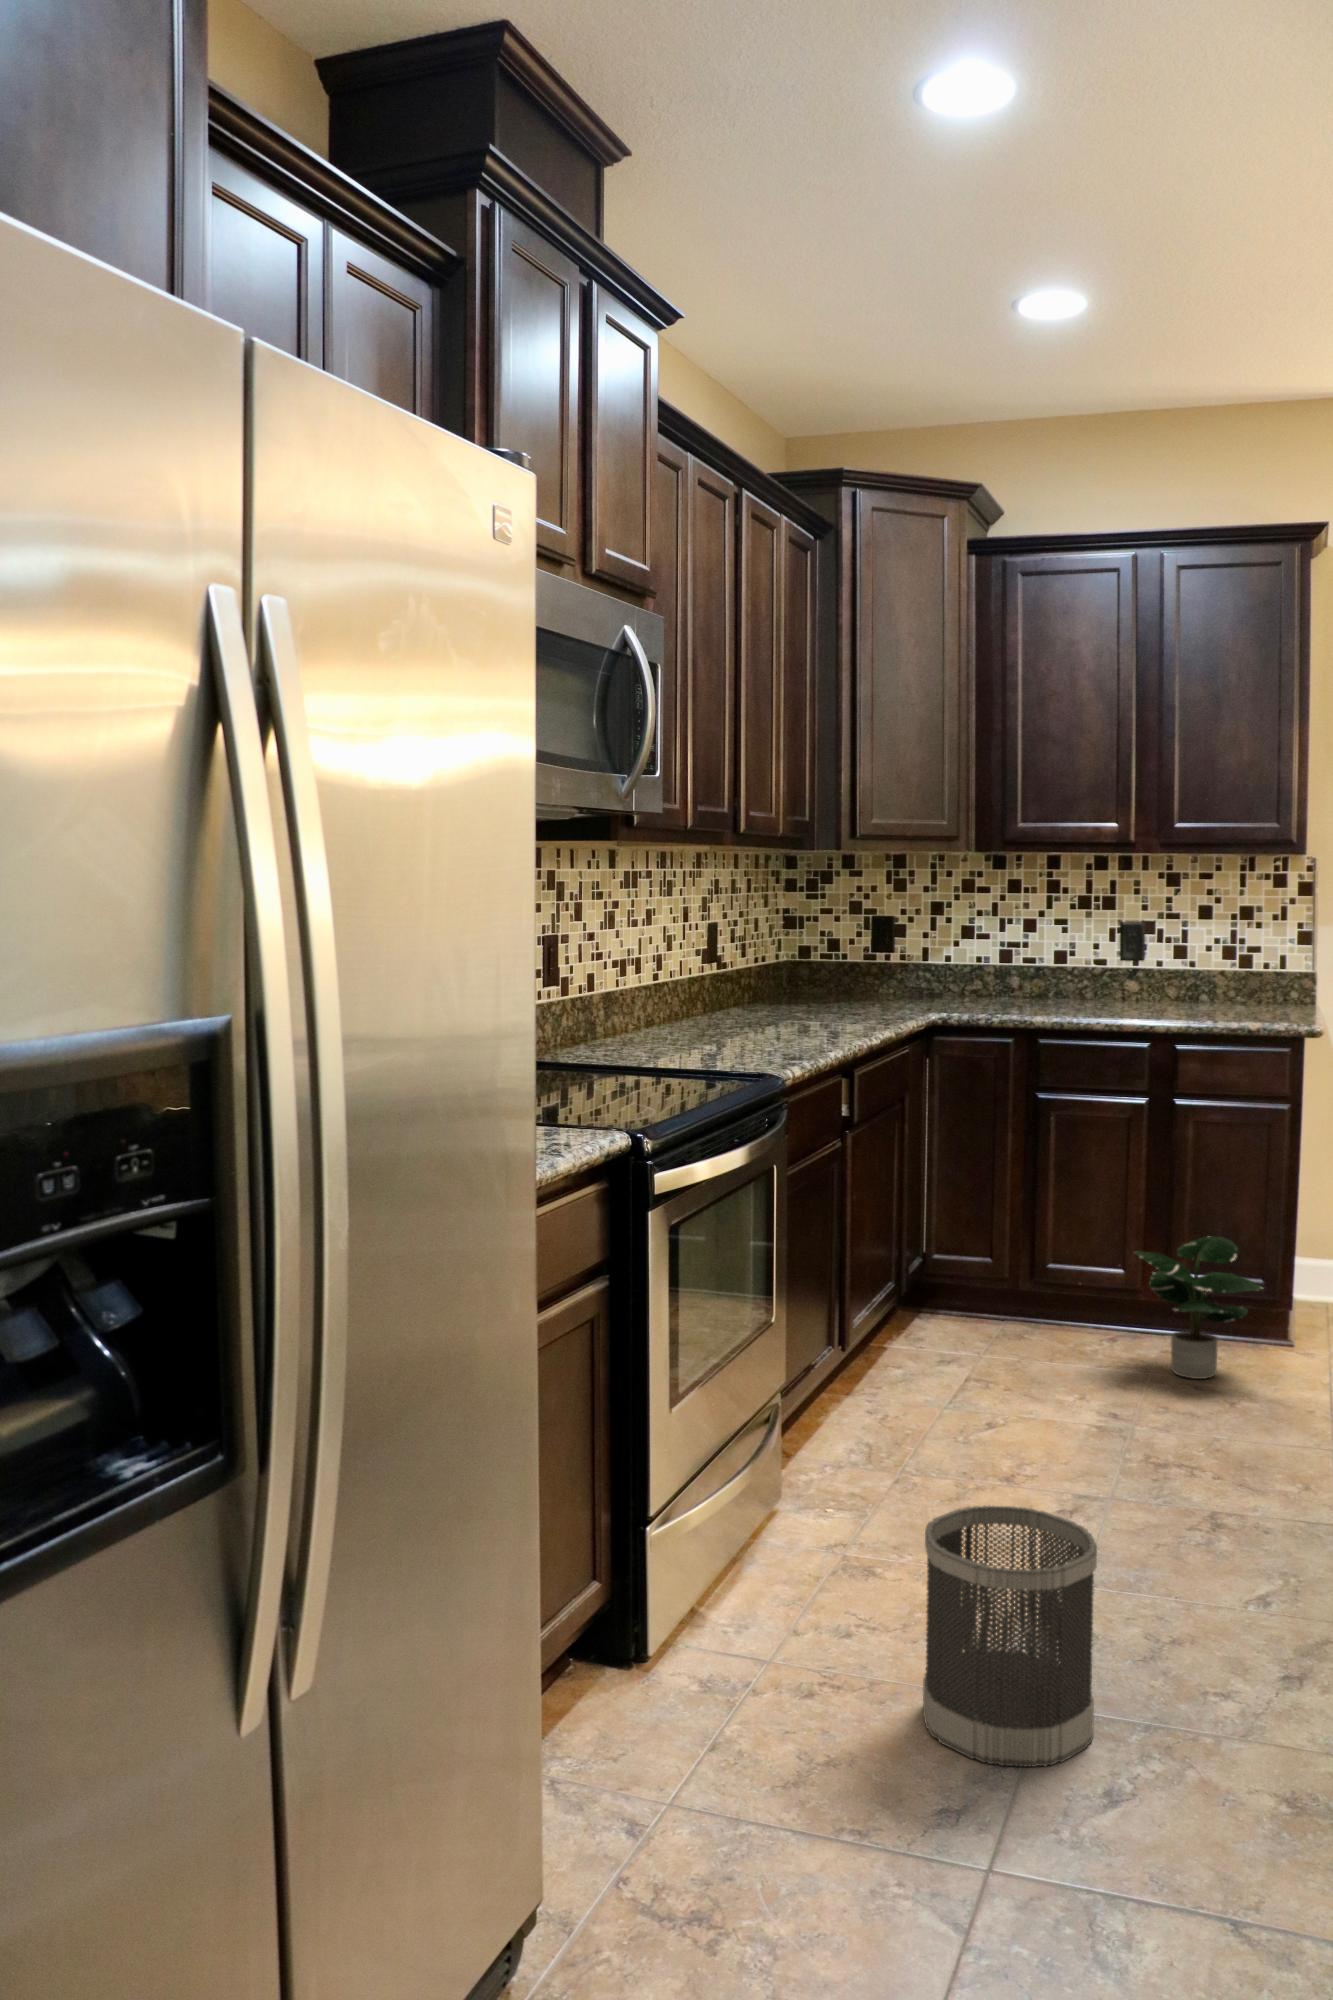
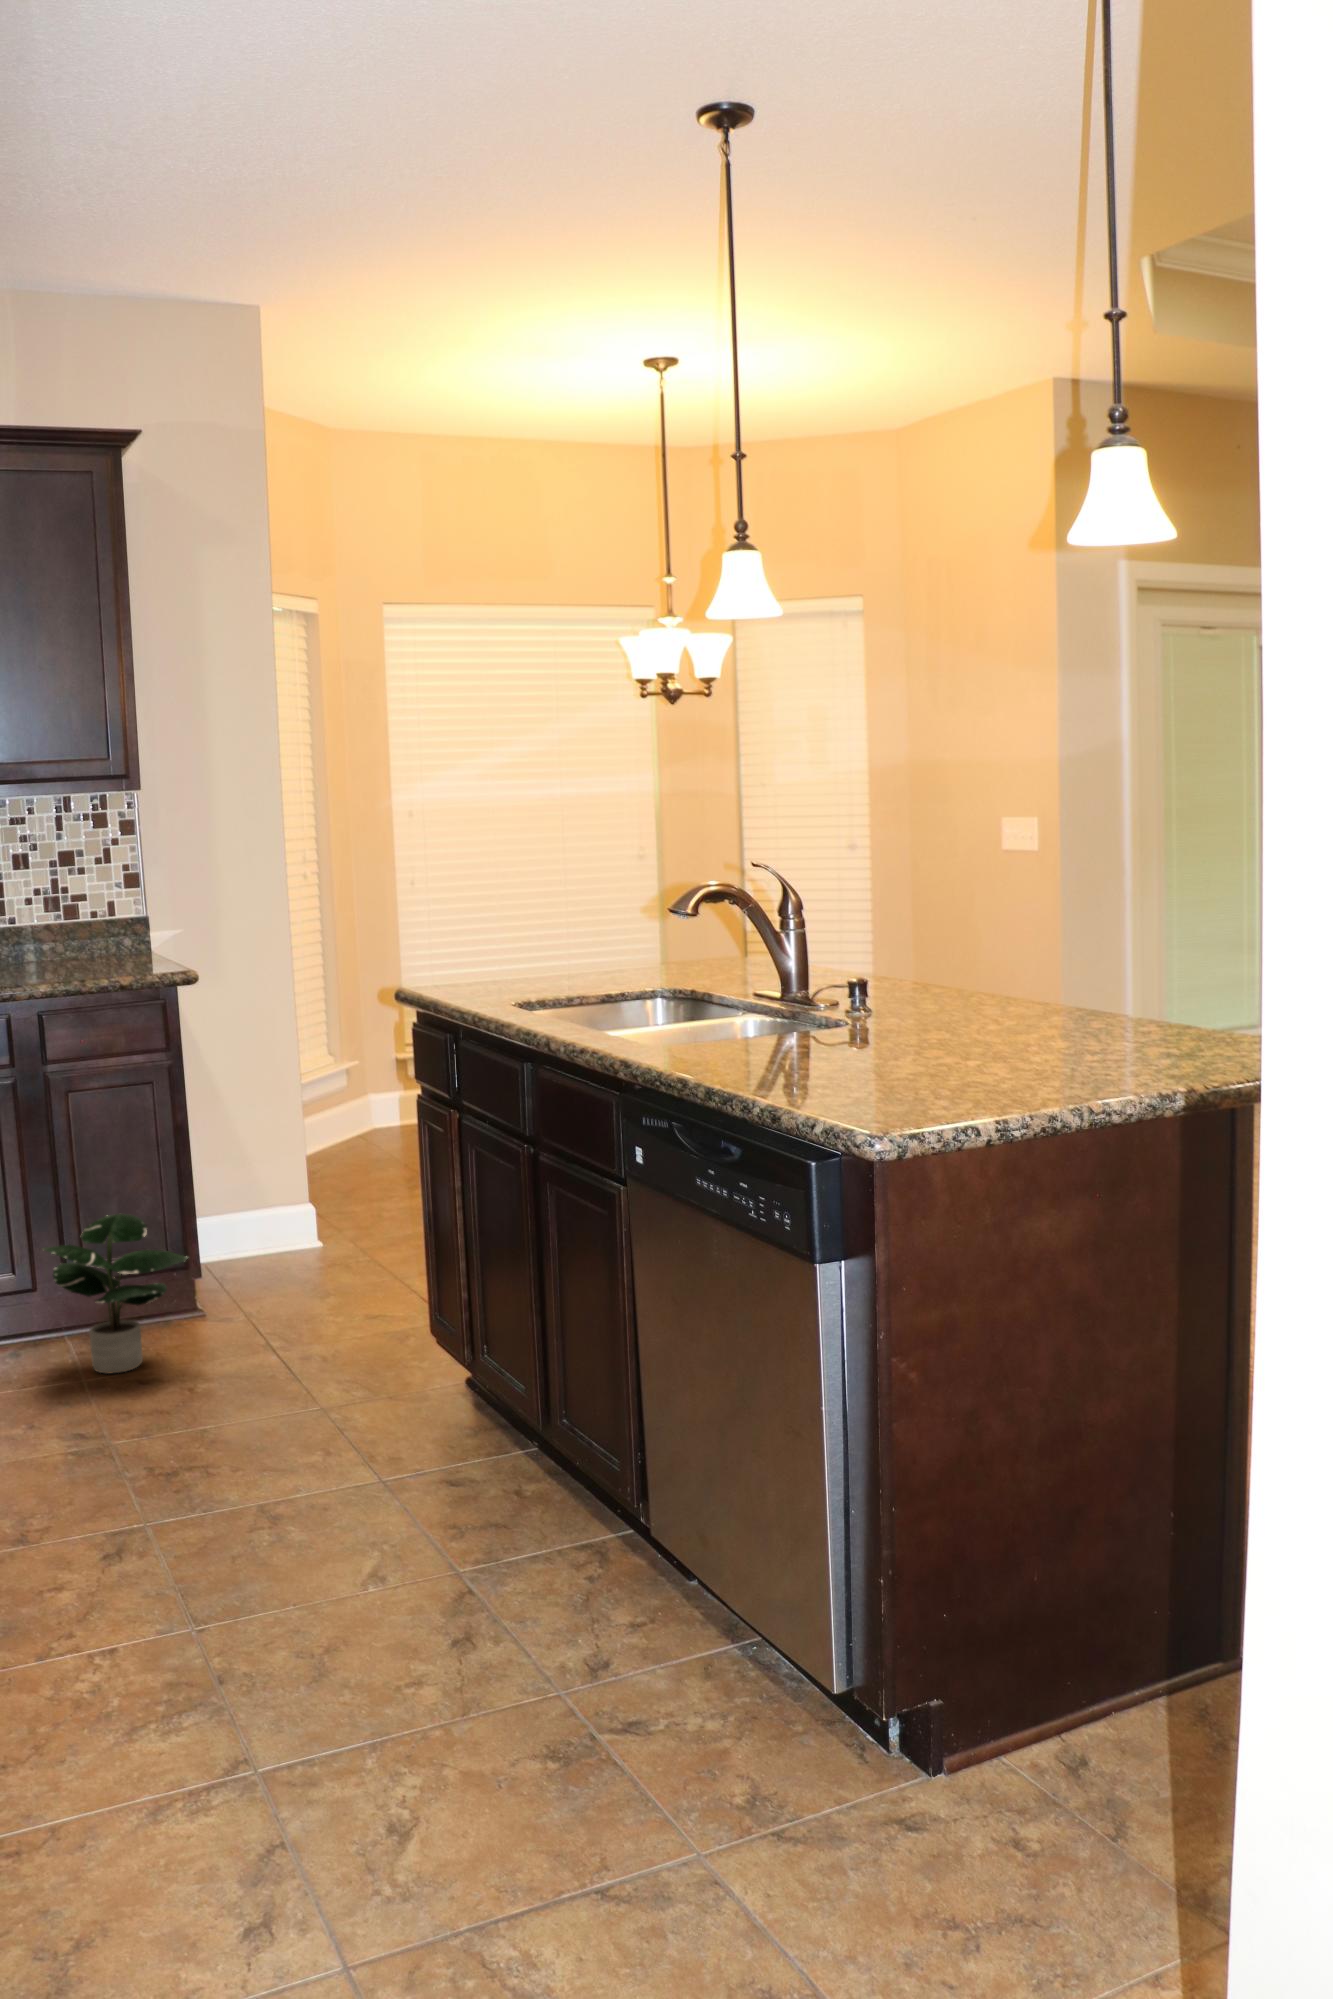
wastebasket: present [923,1506,1097,1767] -> none [117,1552,334,1864]

